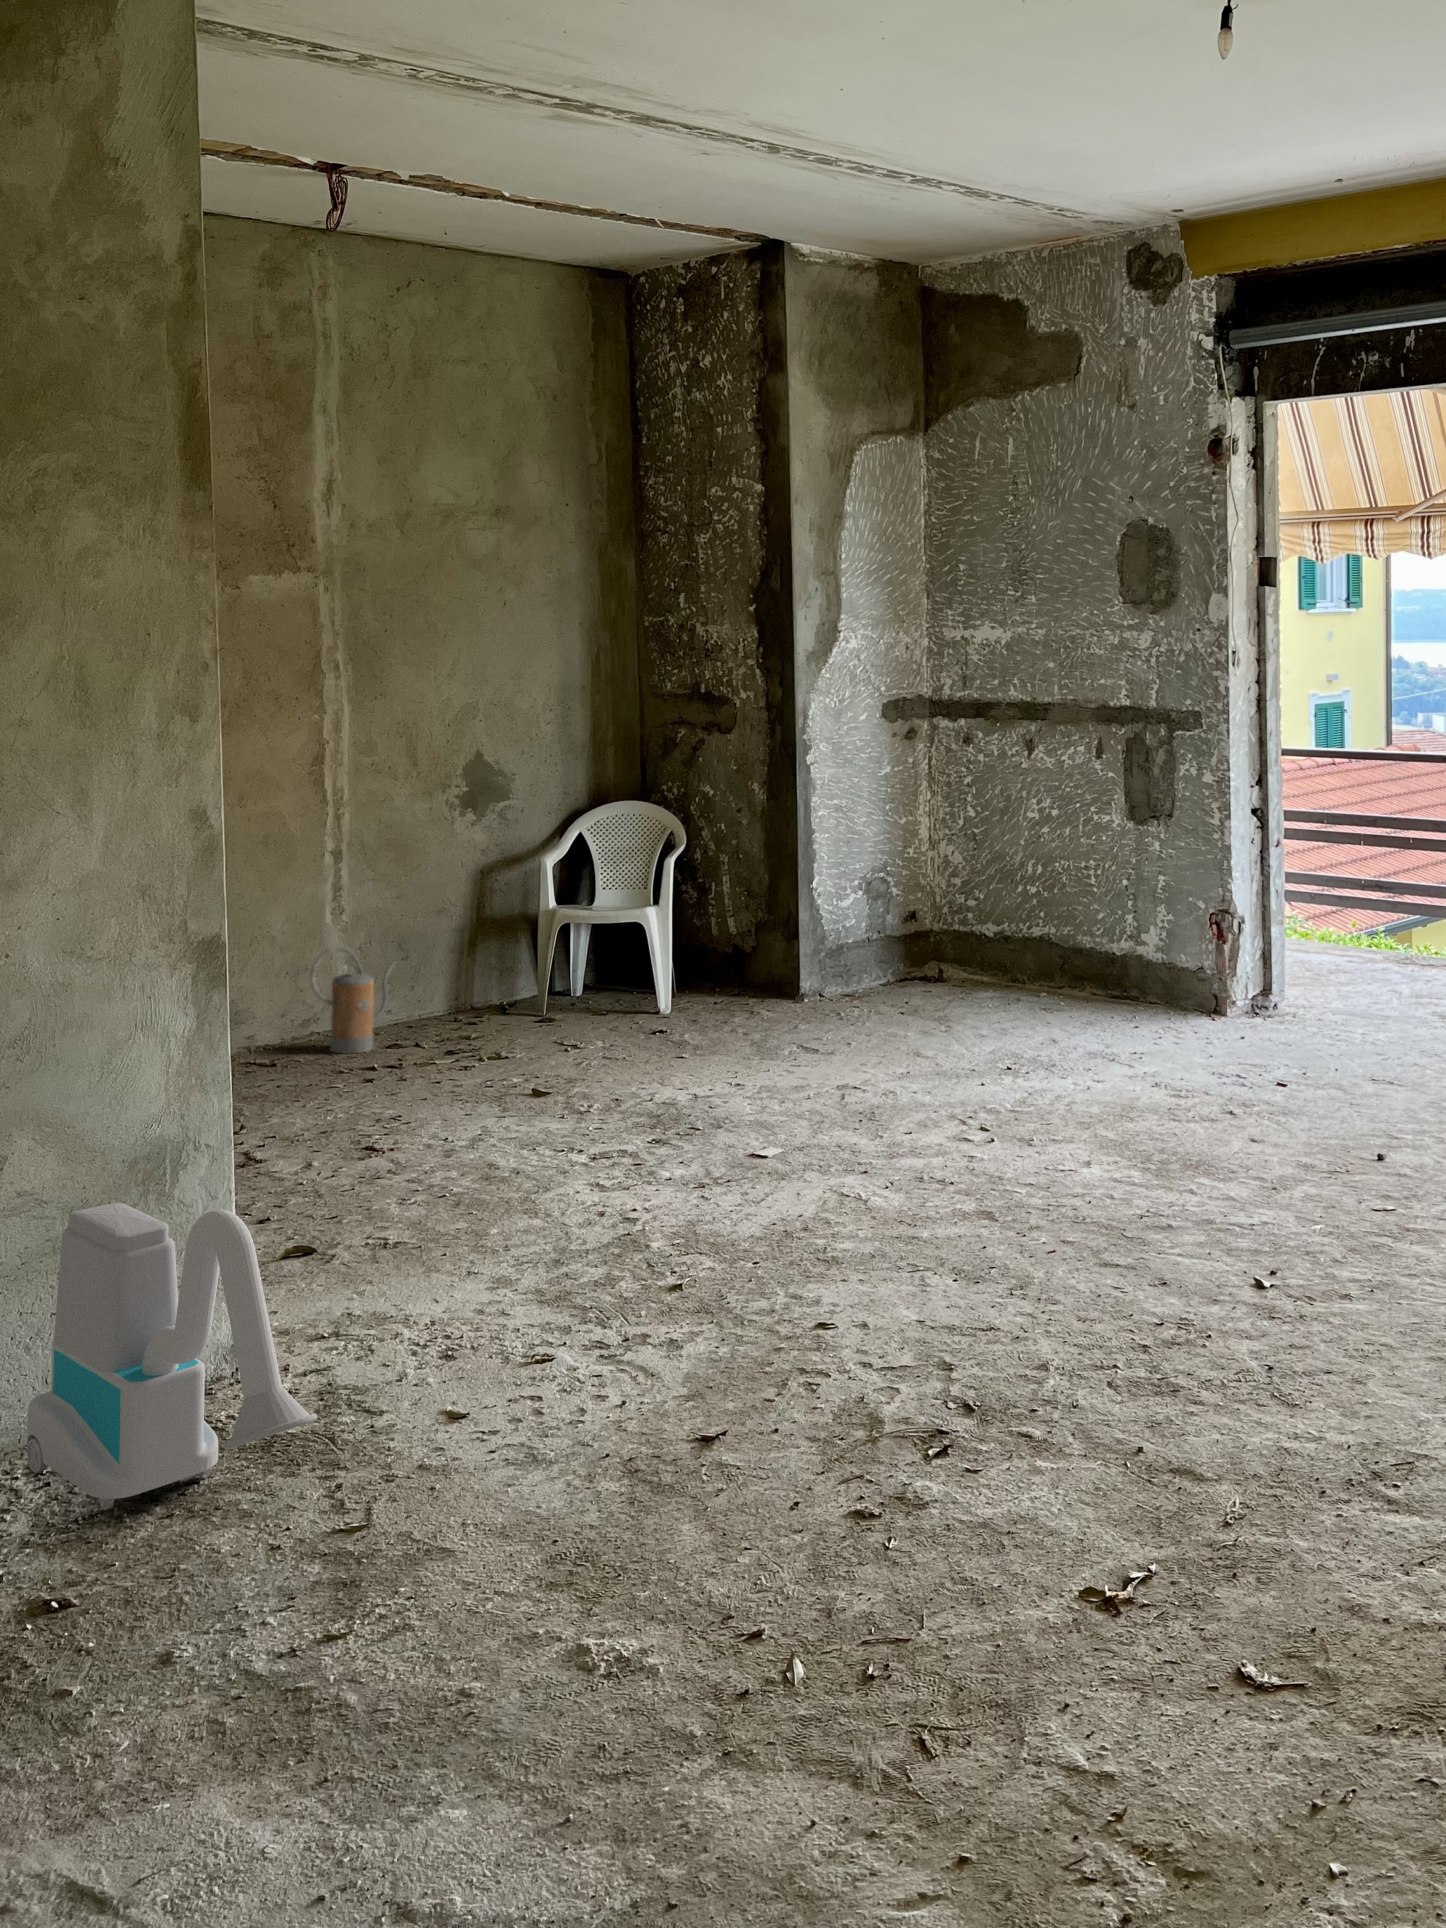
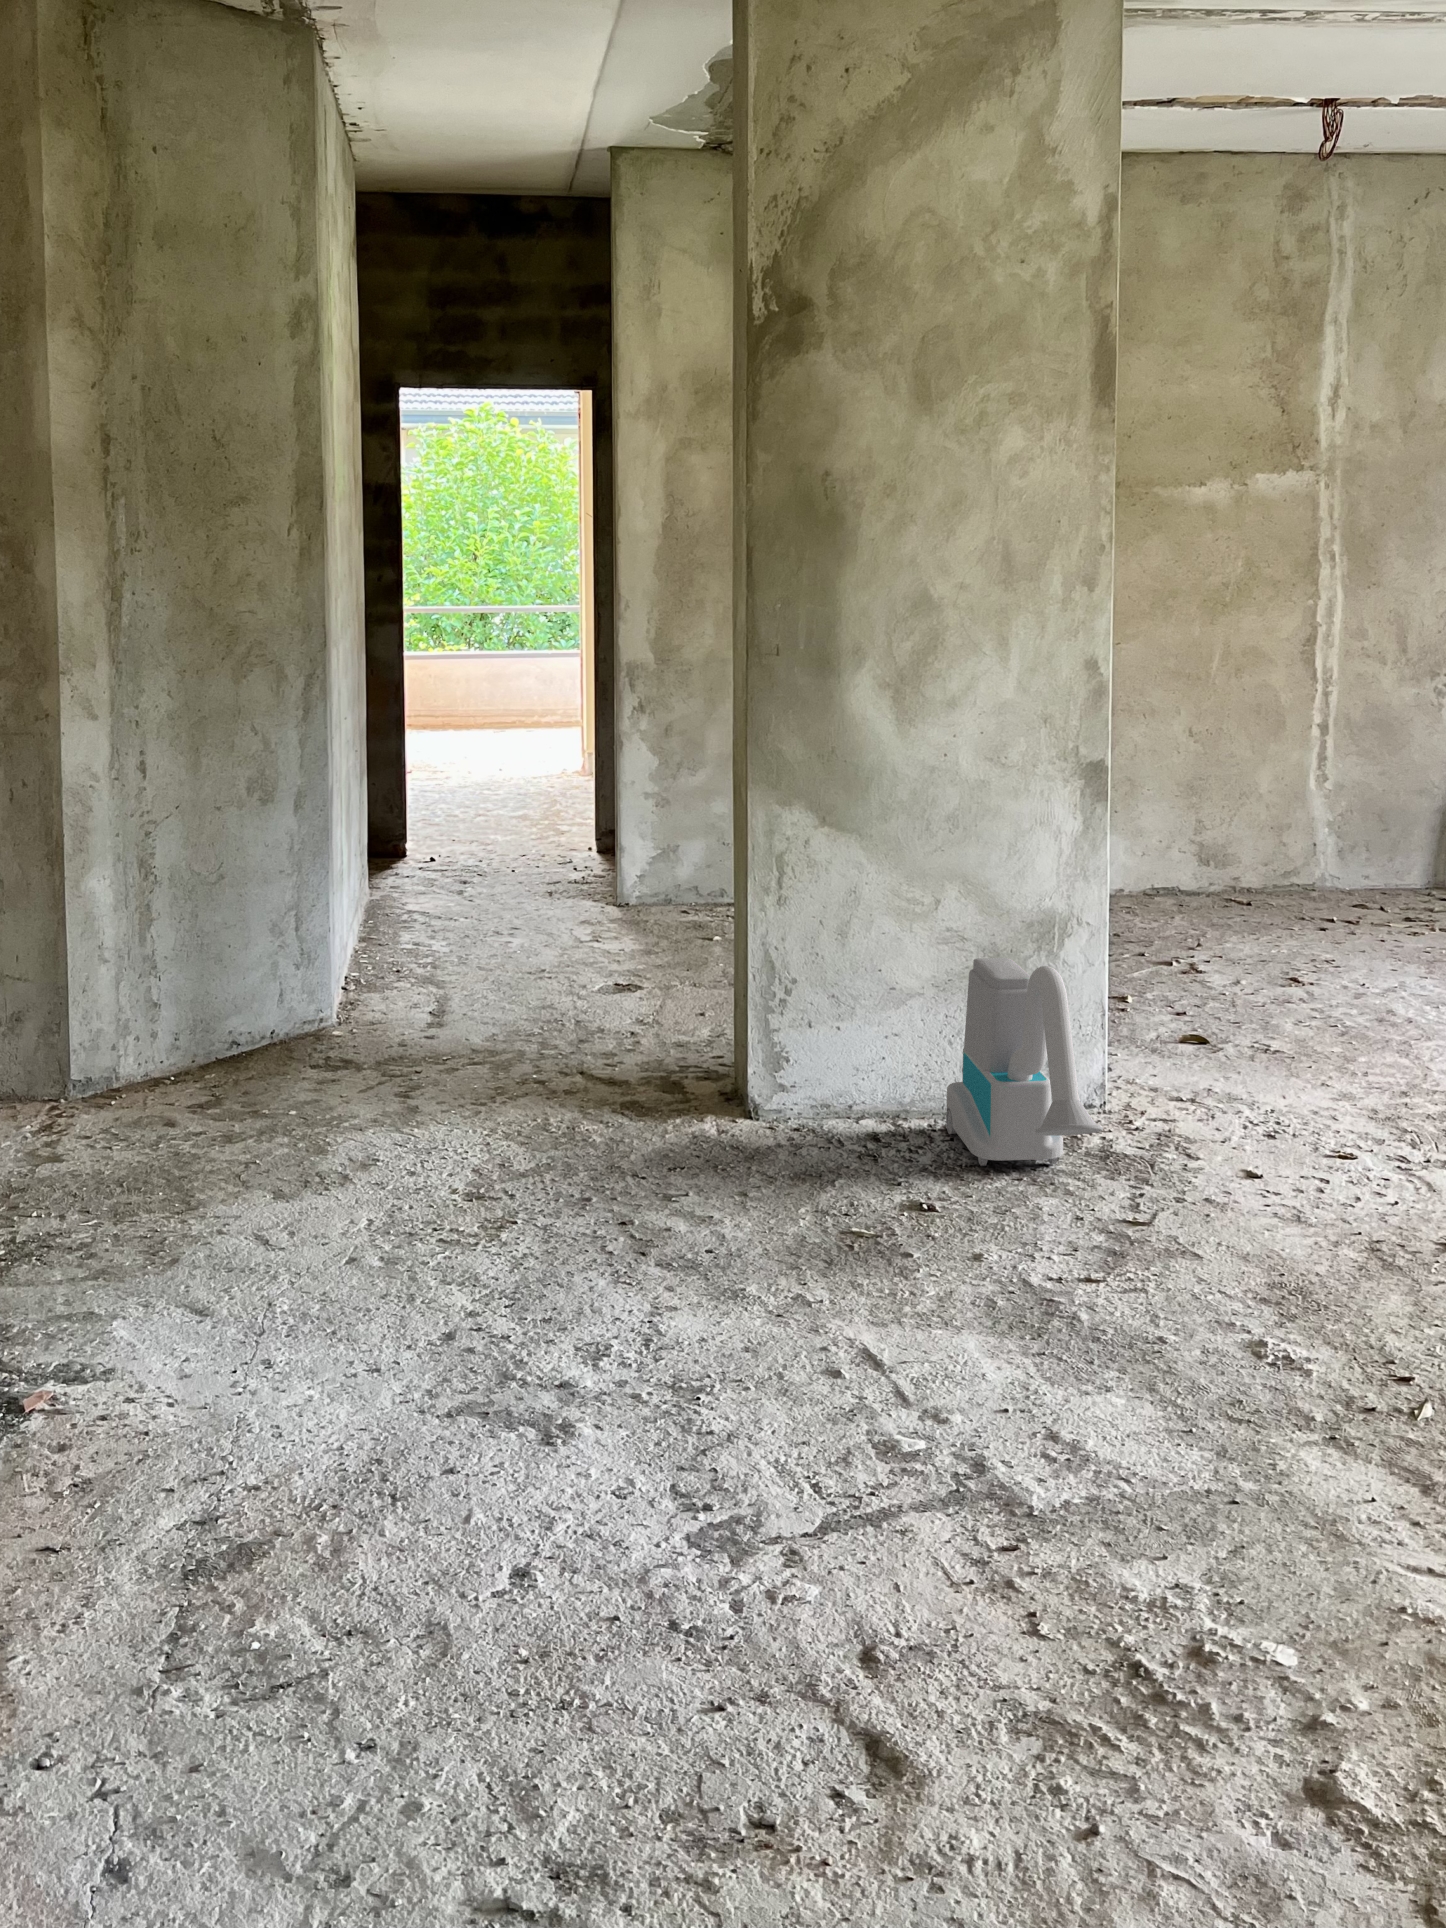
watering can: present [310,947,395,1054] -> none [1283,813,1364,907]

